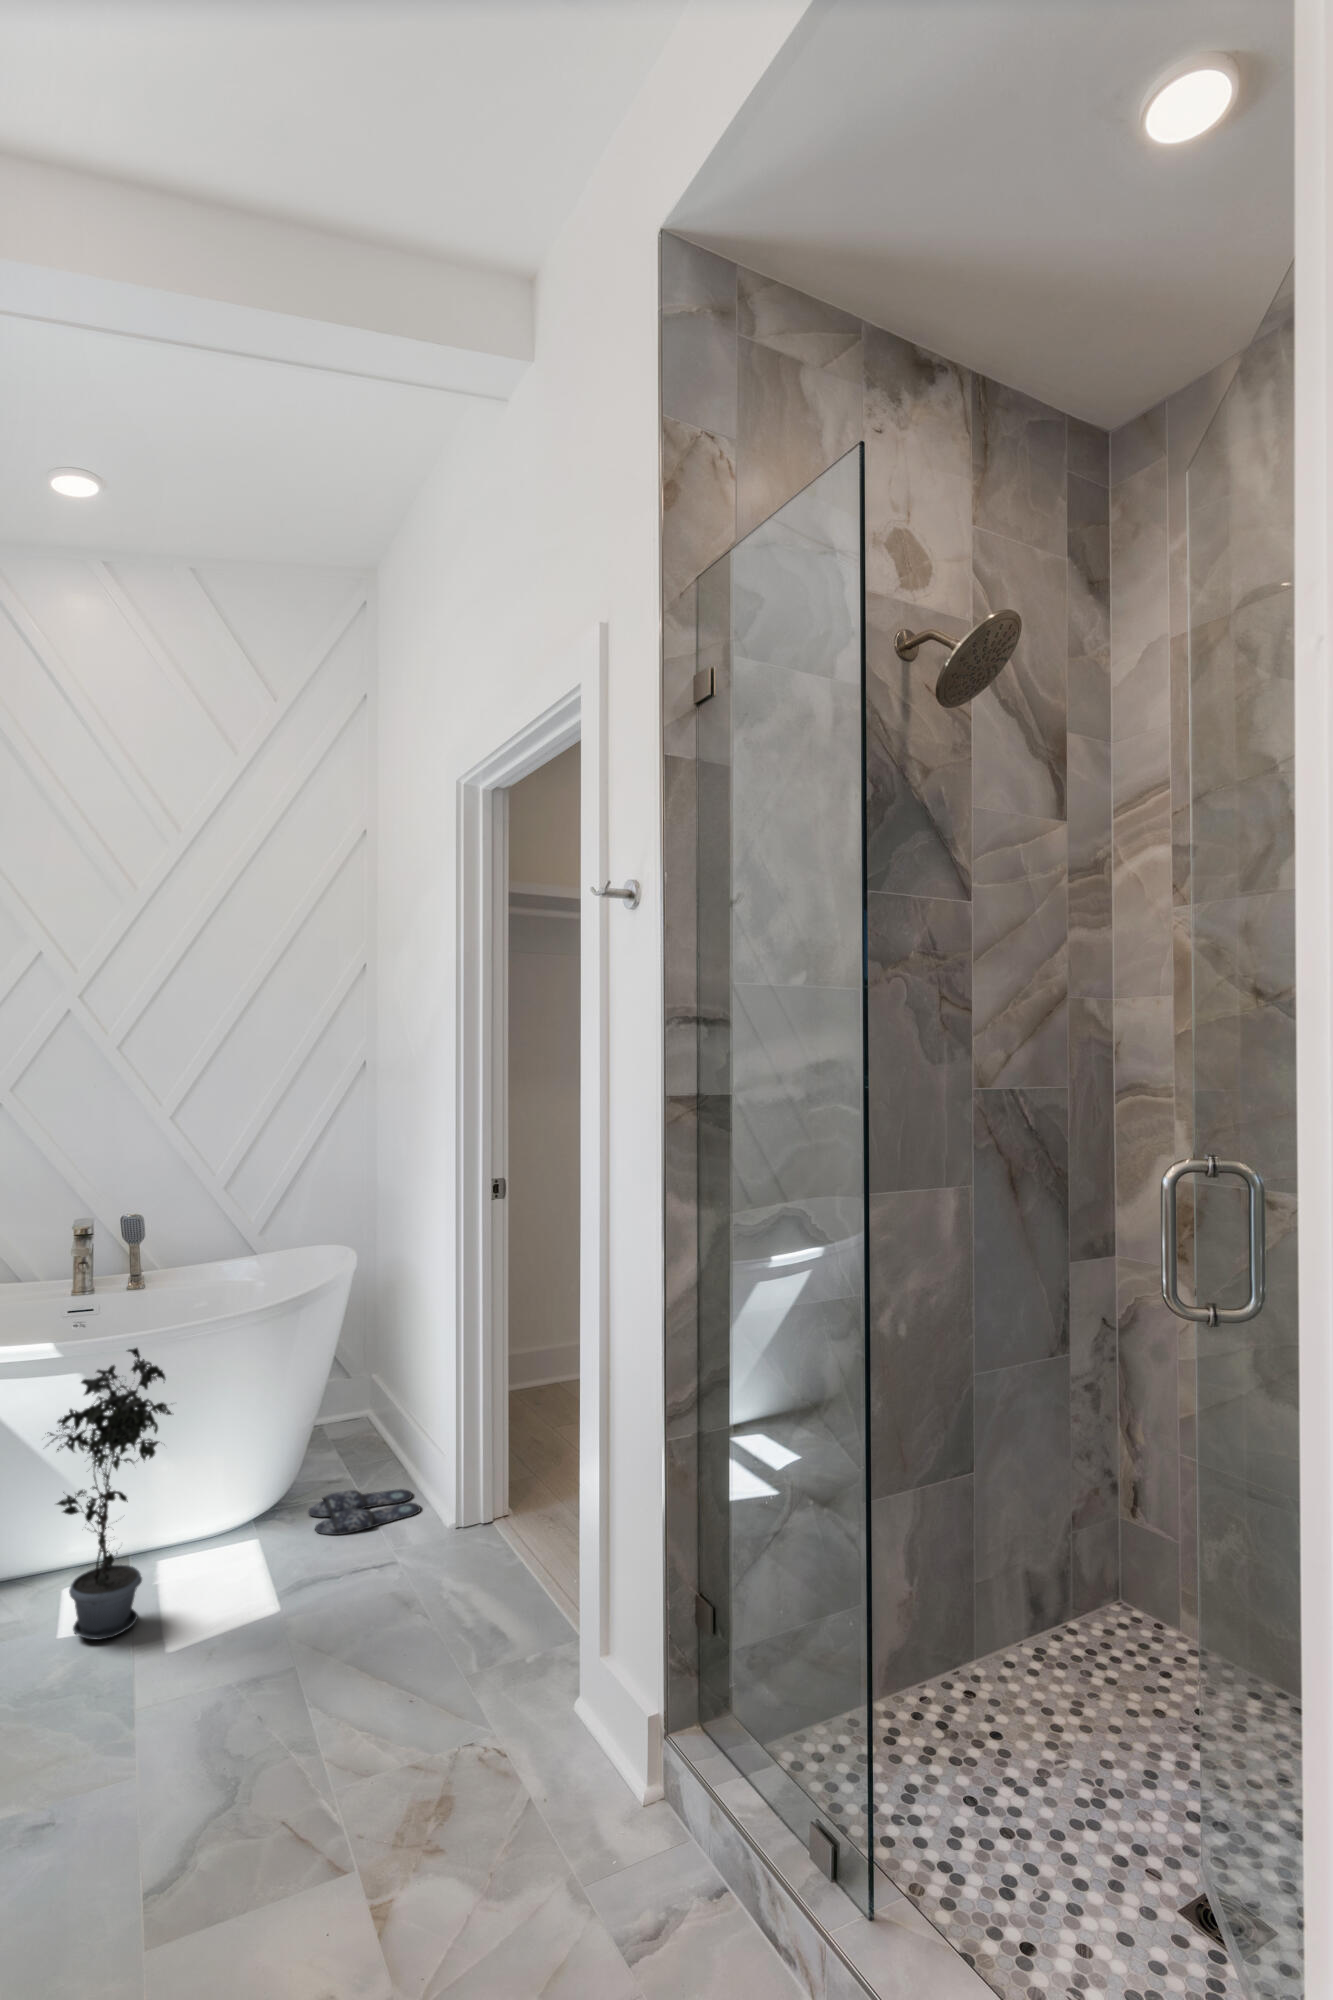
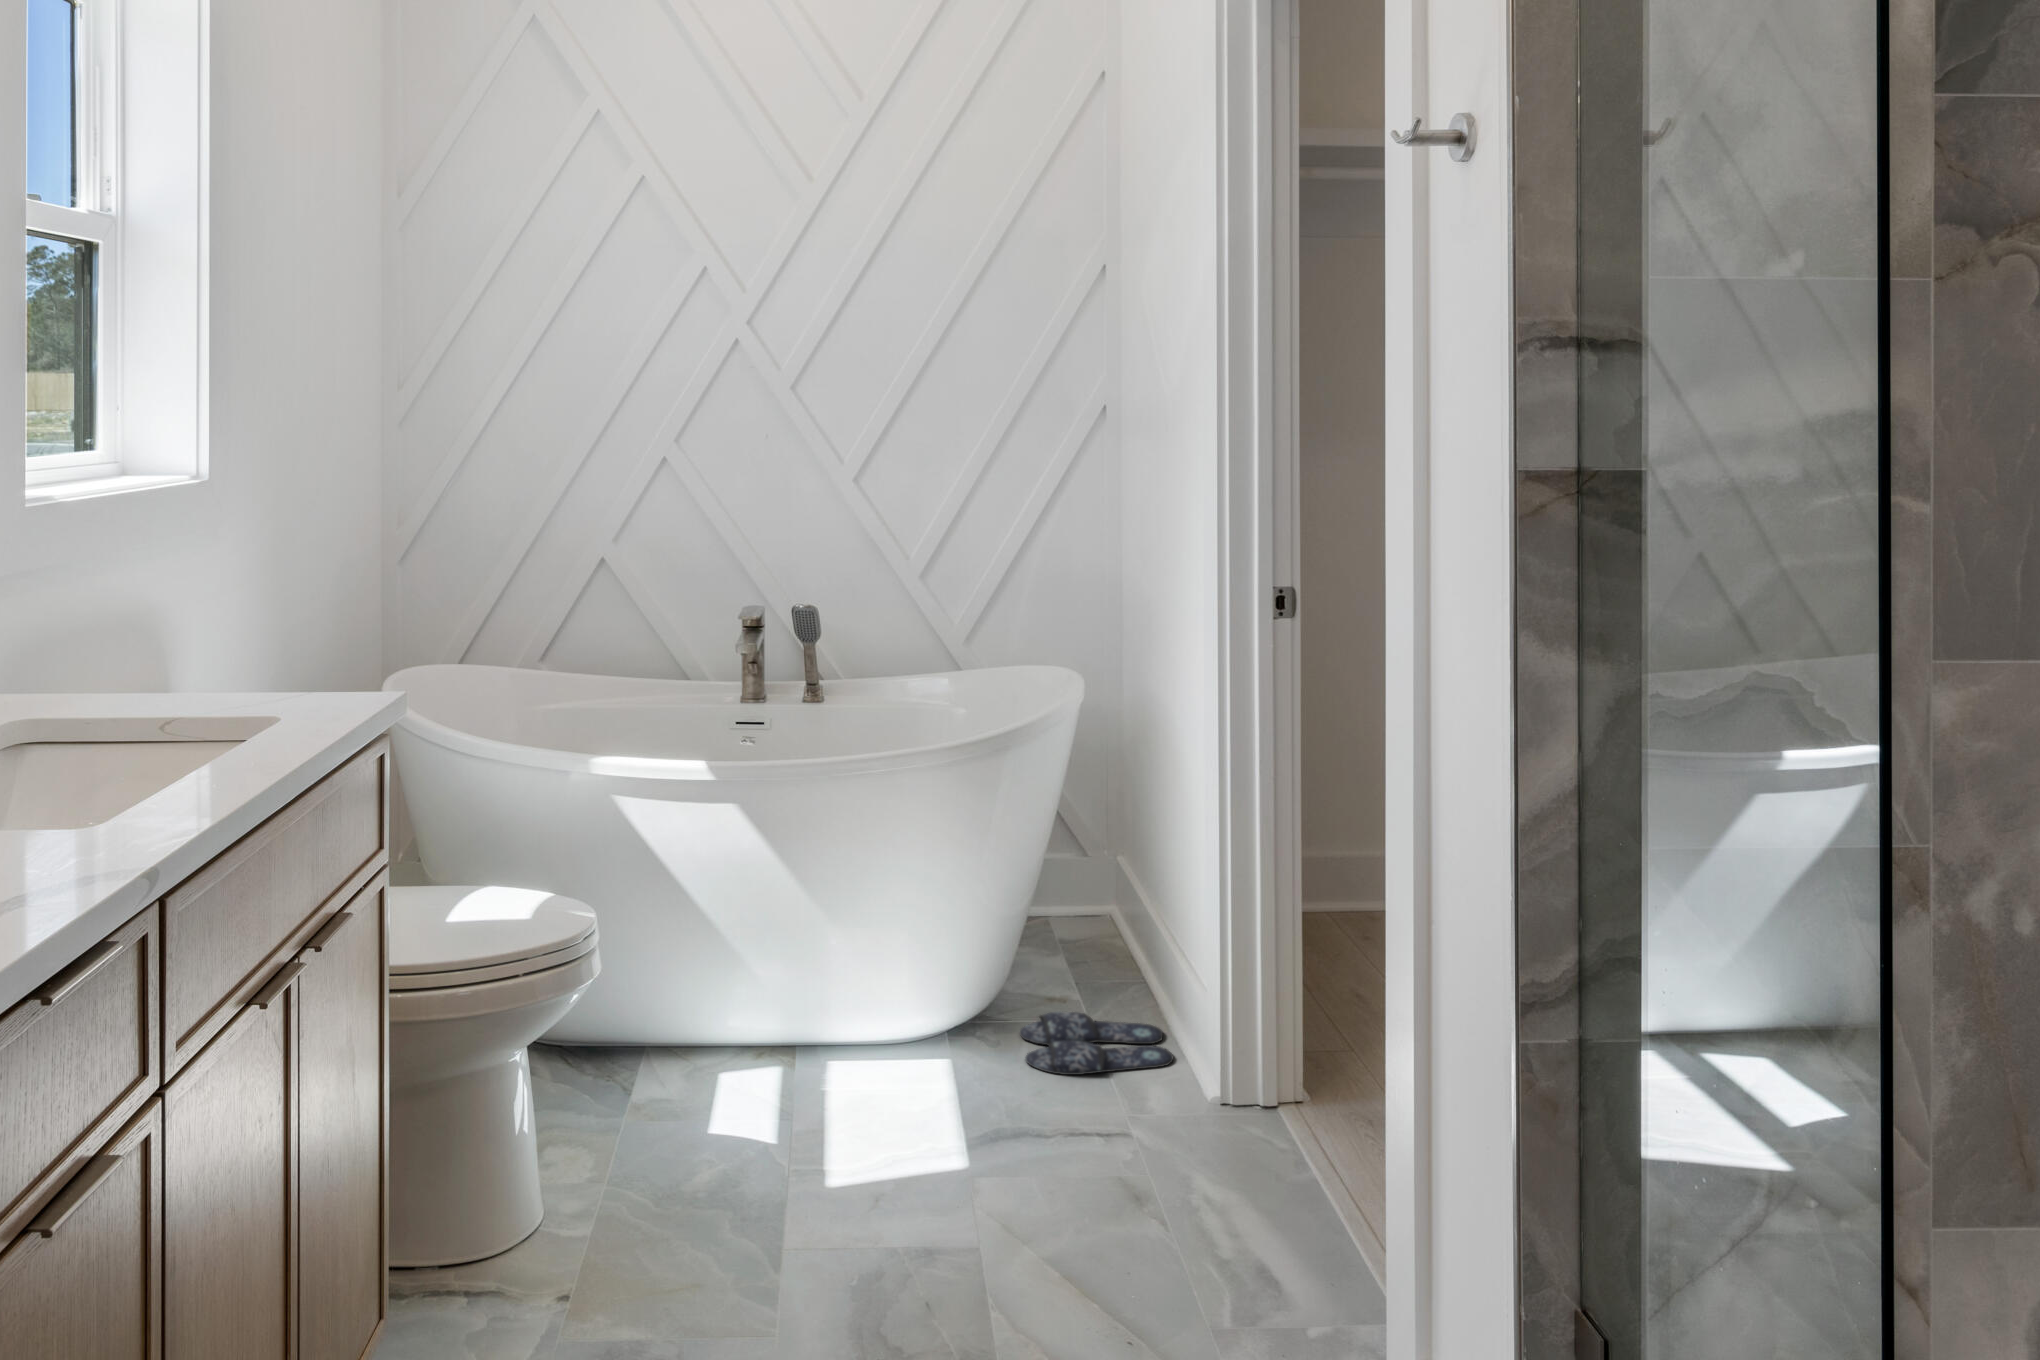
potted plant: present [48,1348,172,1640] -> none [678,780,837,1154]

